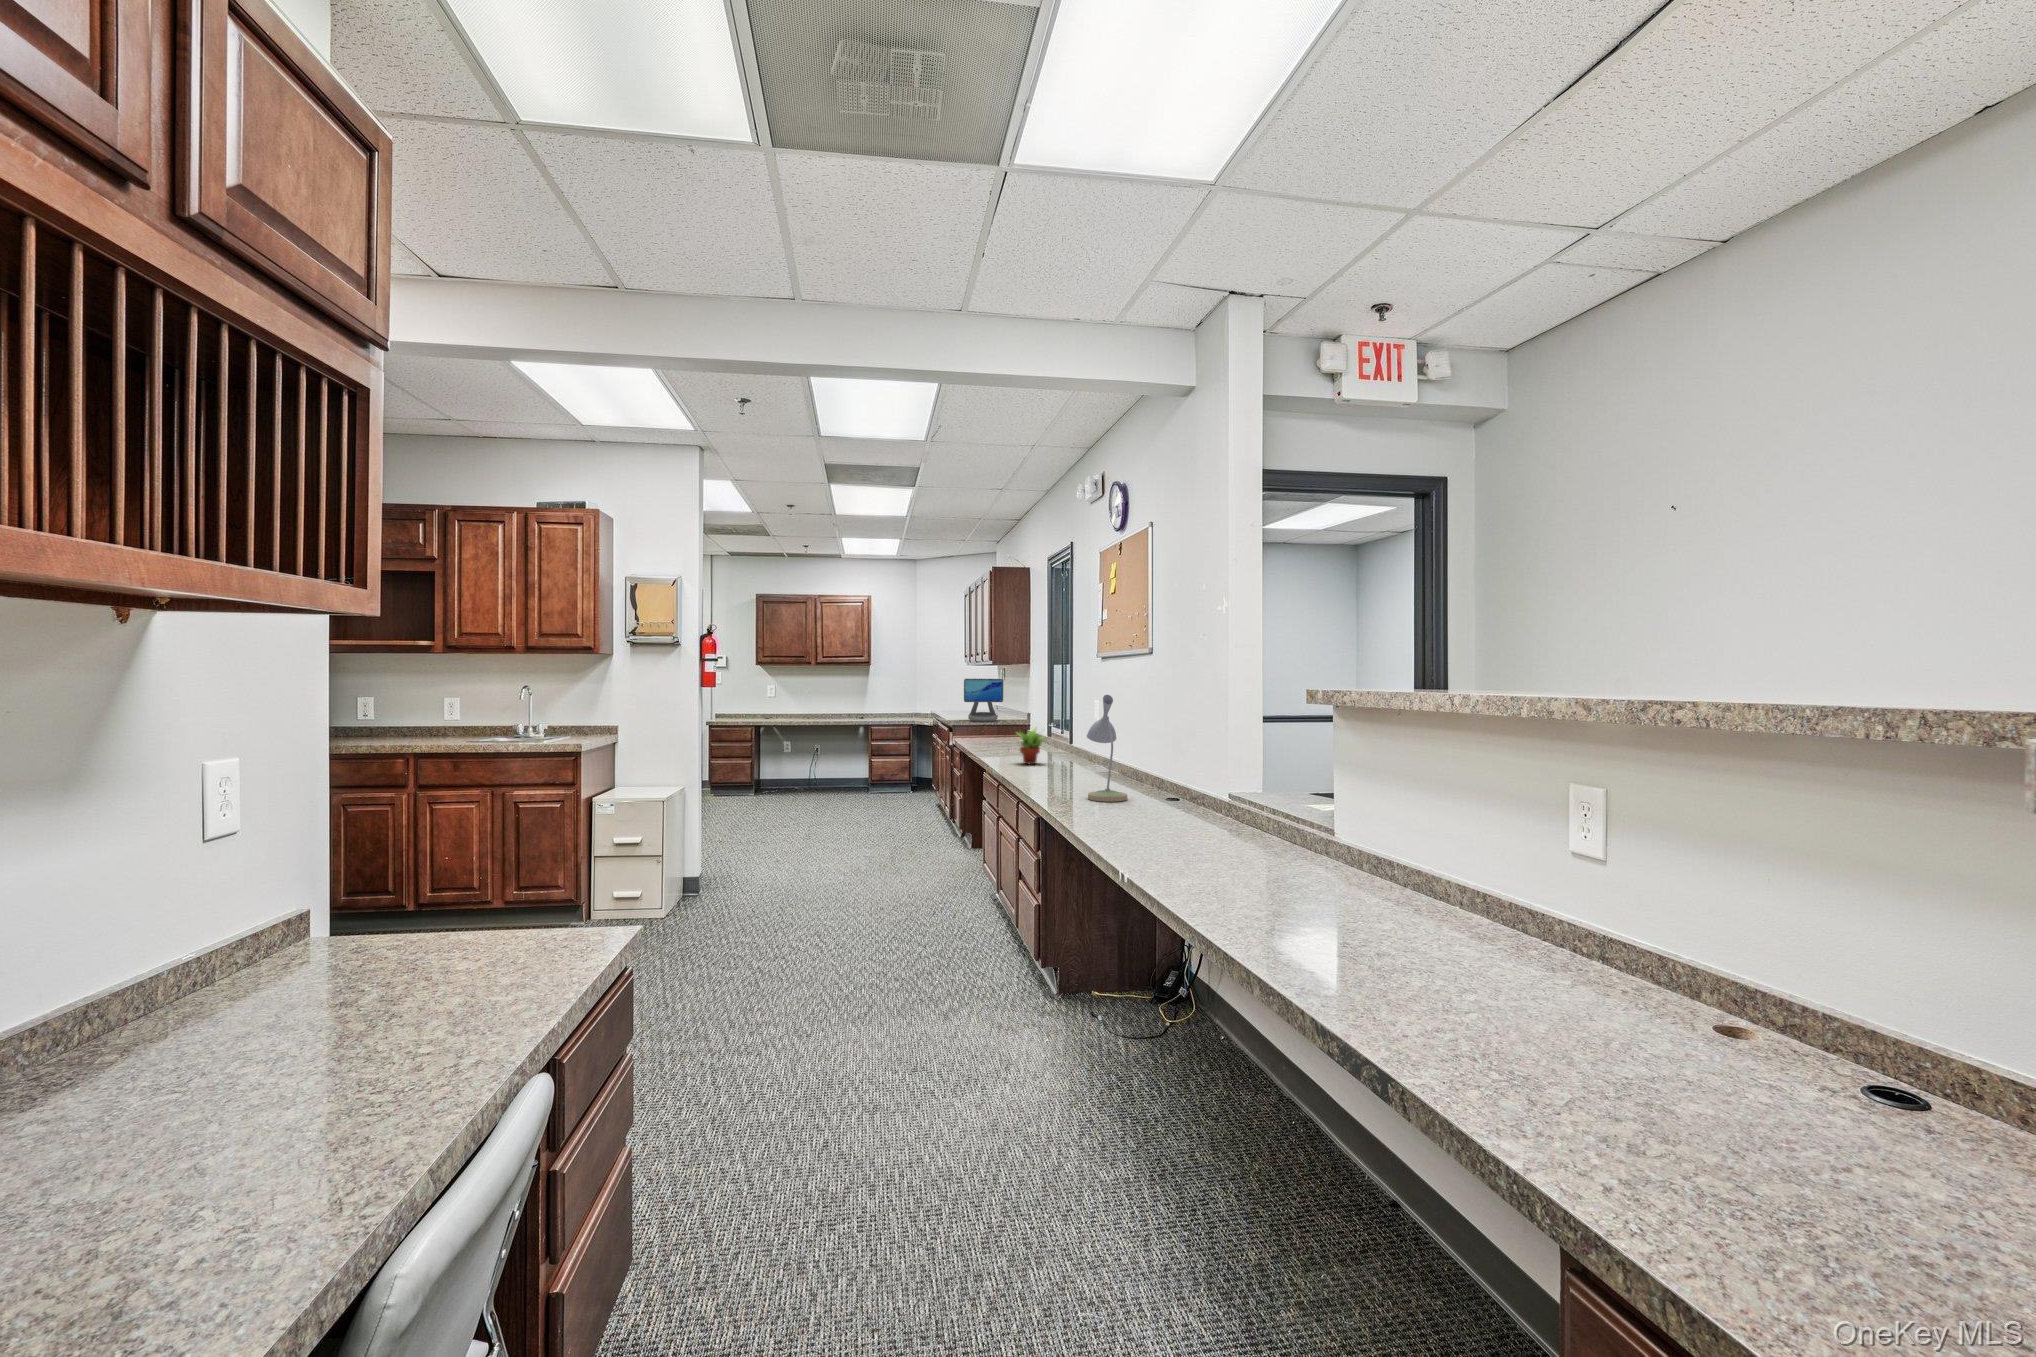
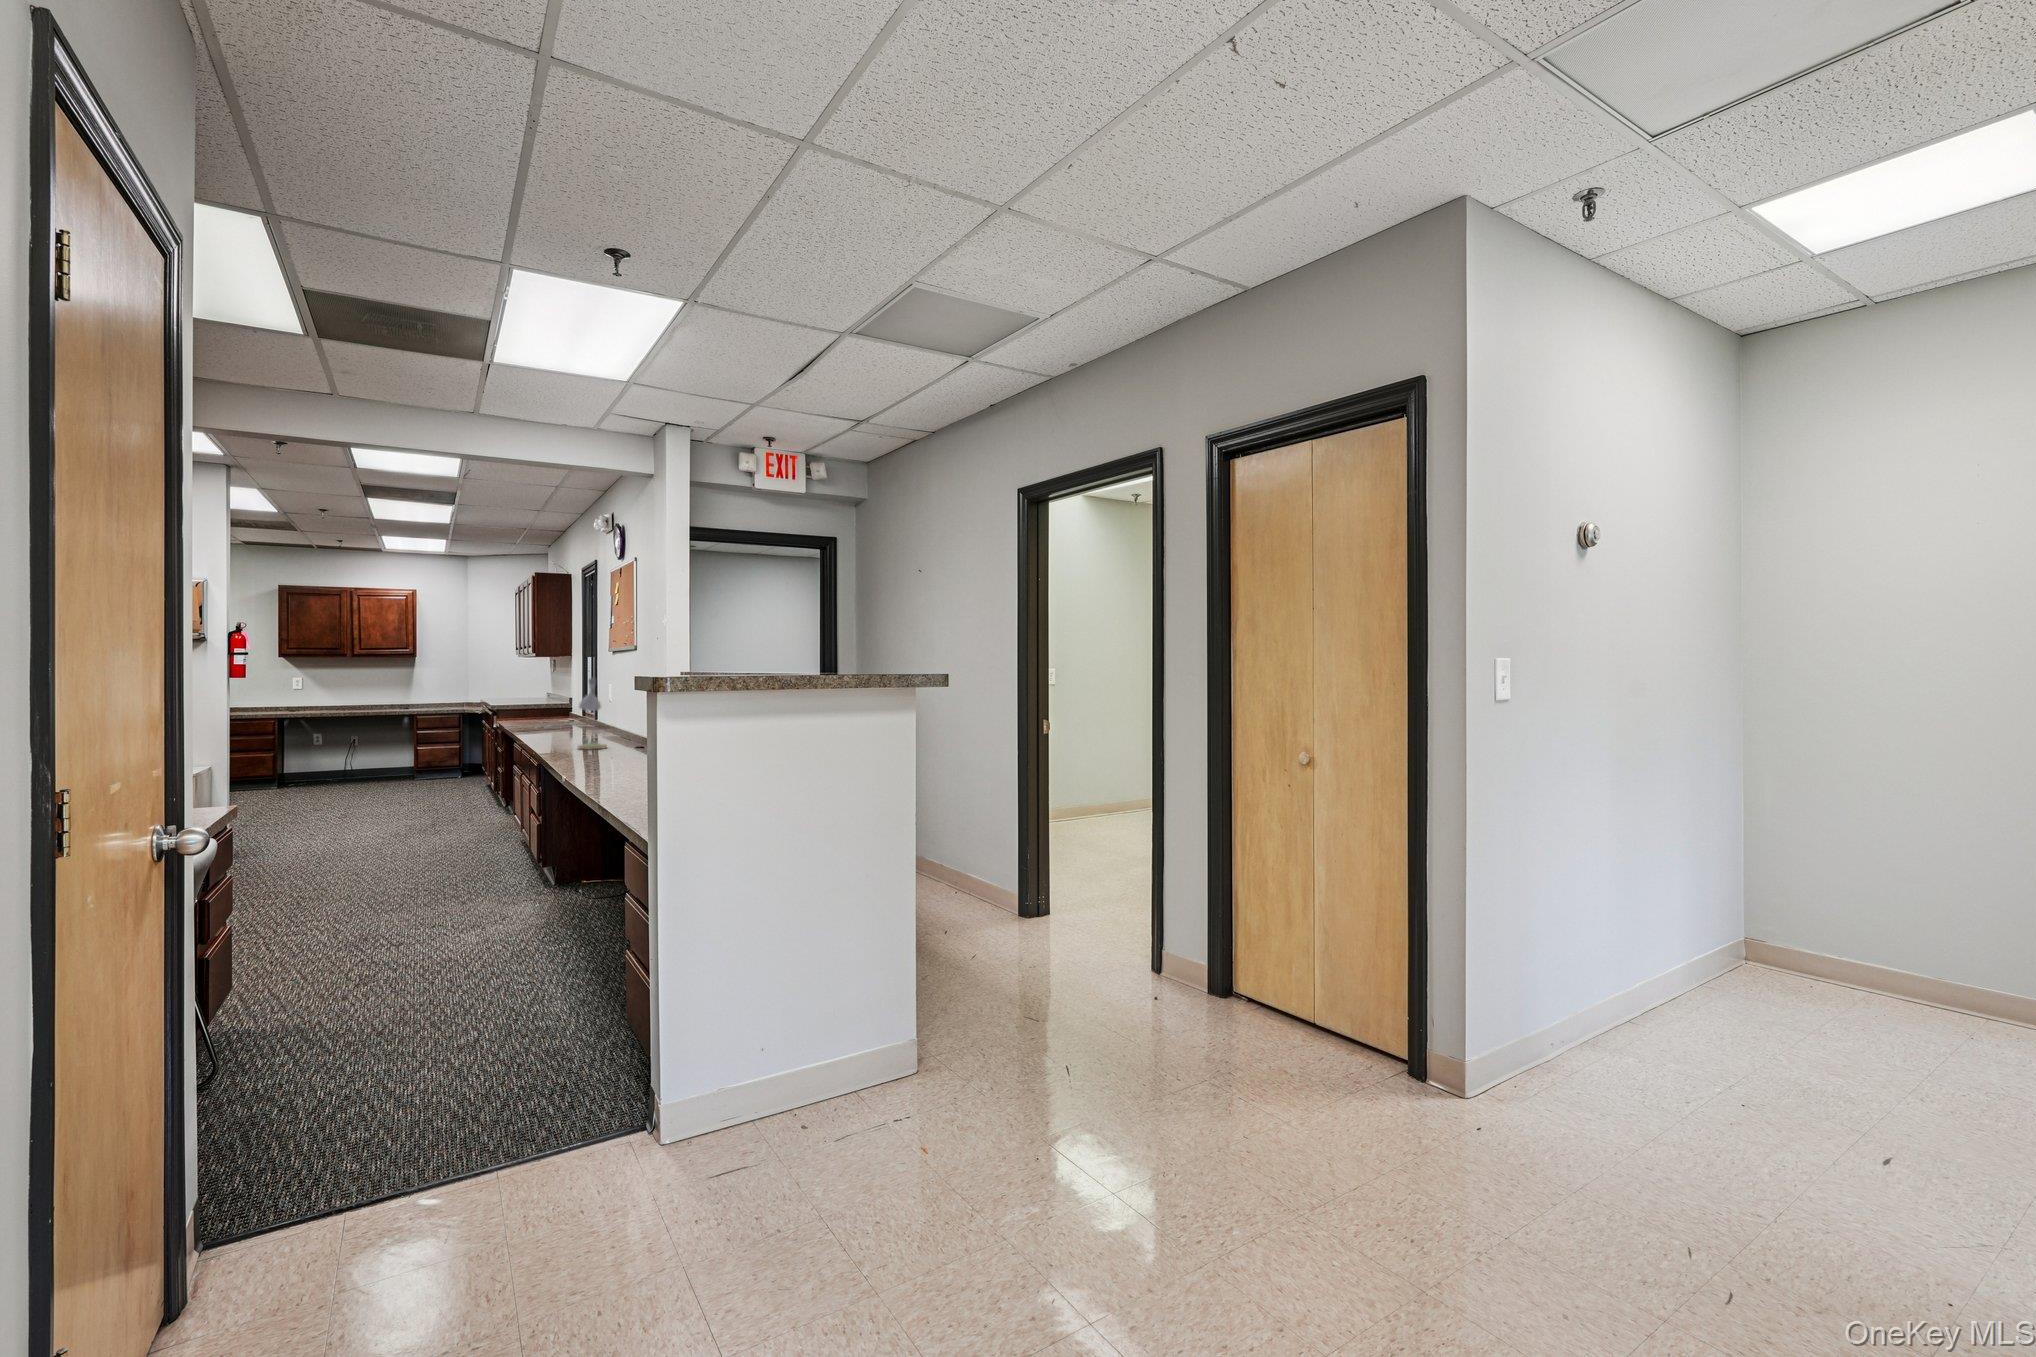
computer monitor: present [964,679,1003,722] -> none [518,670,559,709]
succulent plant: present [1018,728,1043,764] -> none [538,705,569,734]

